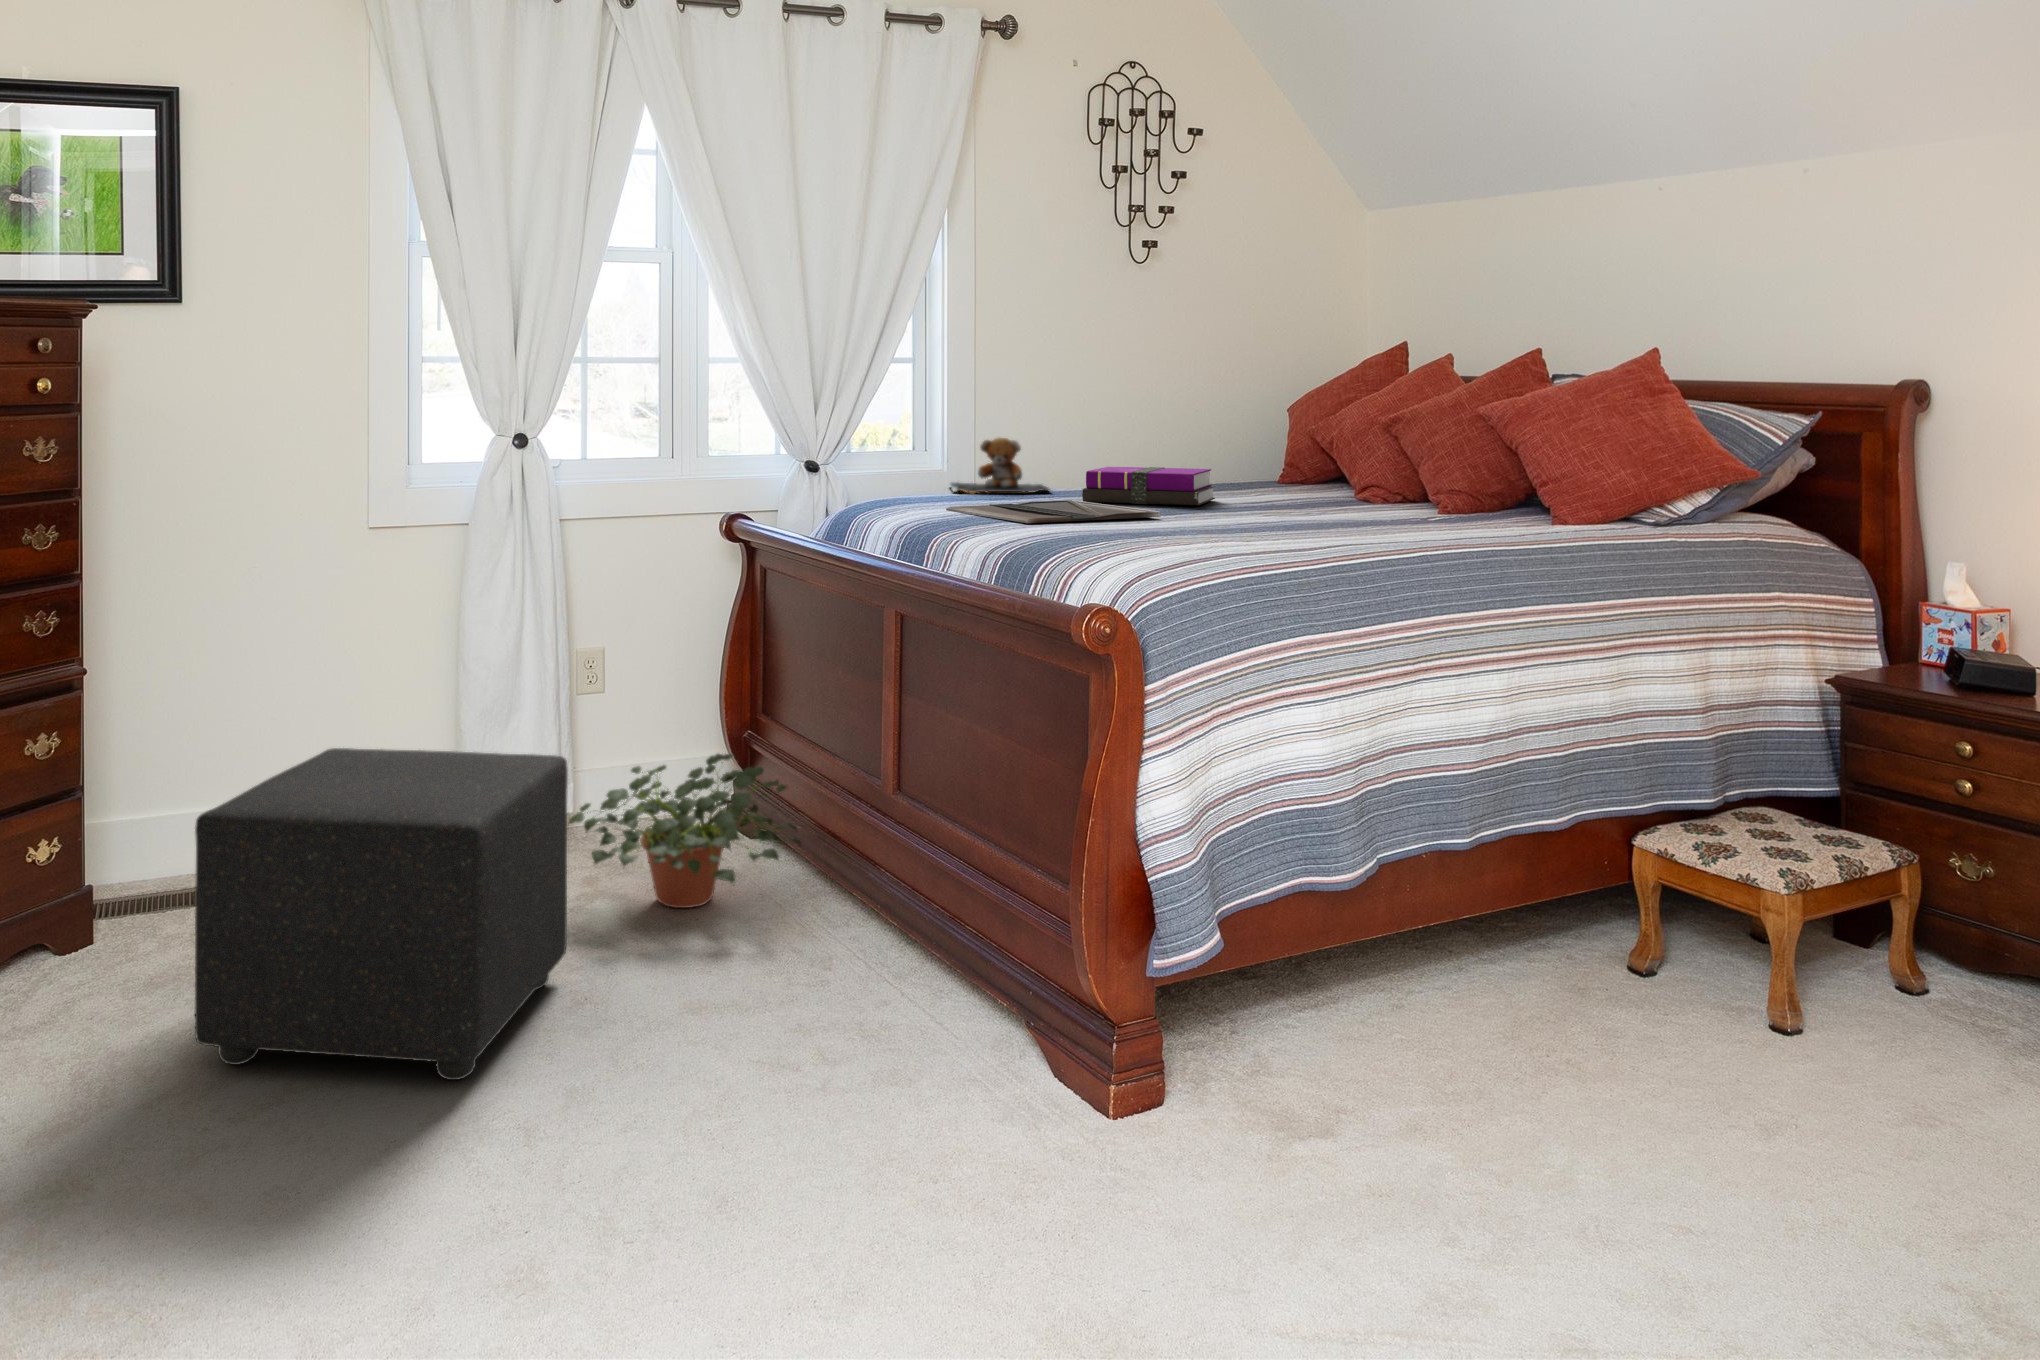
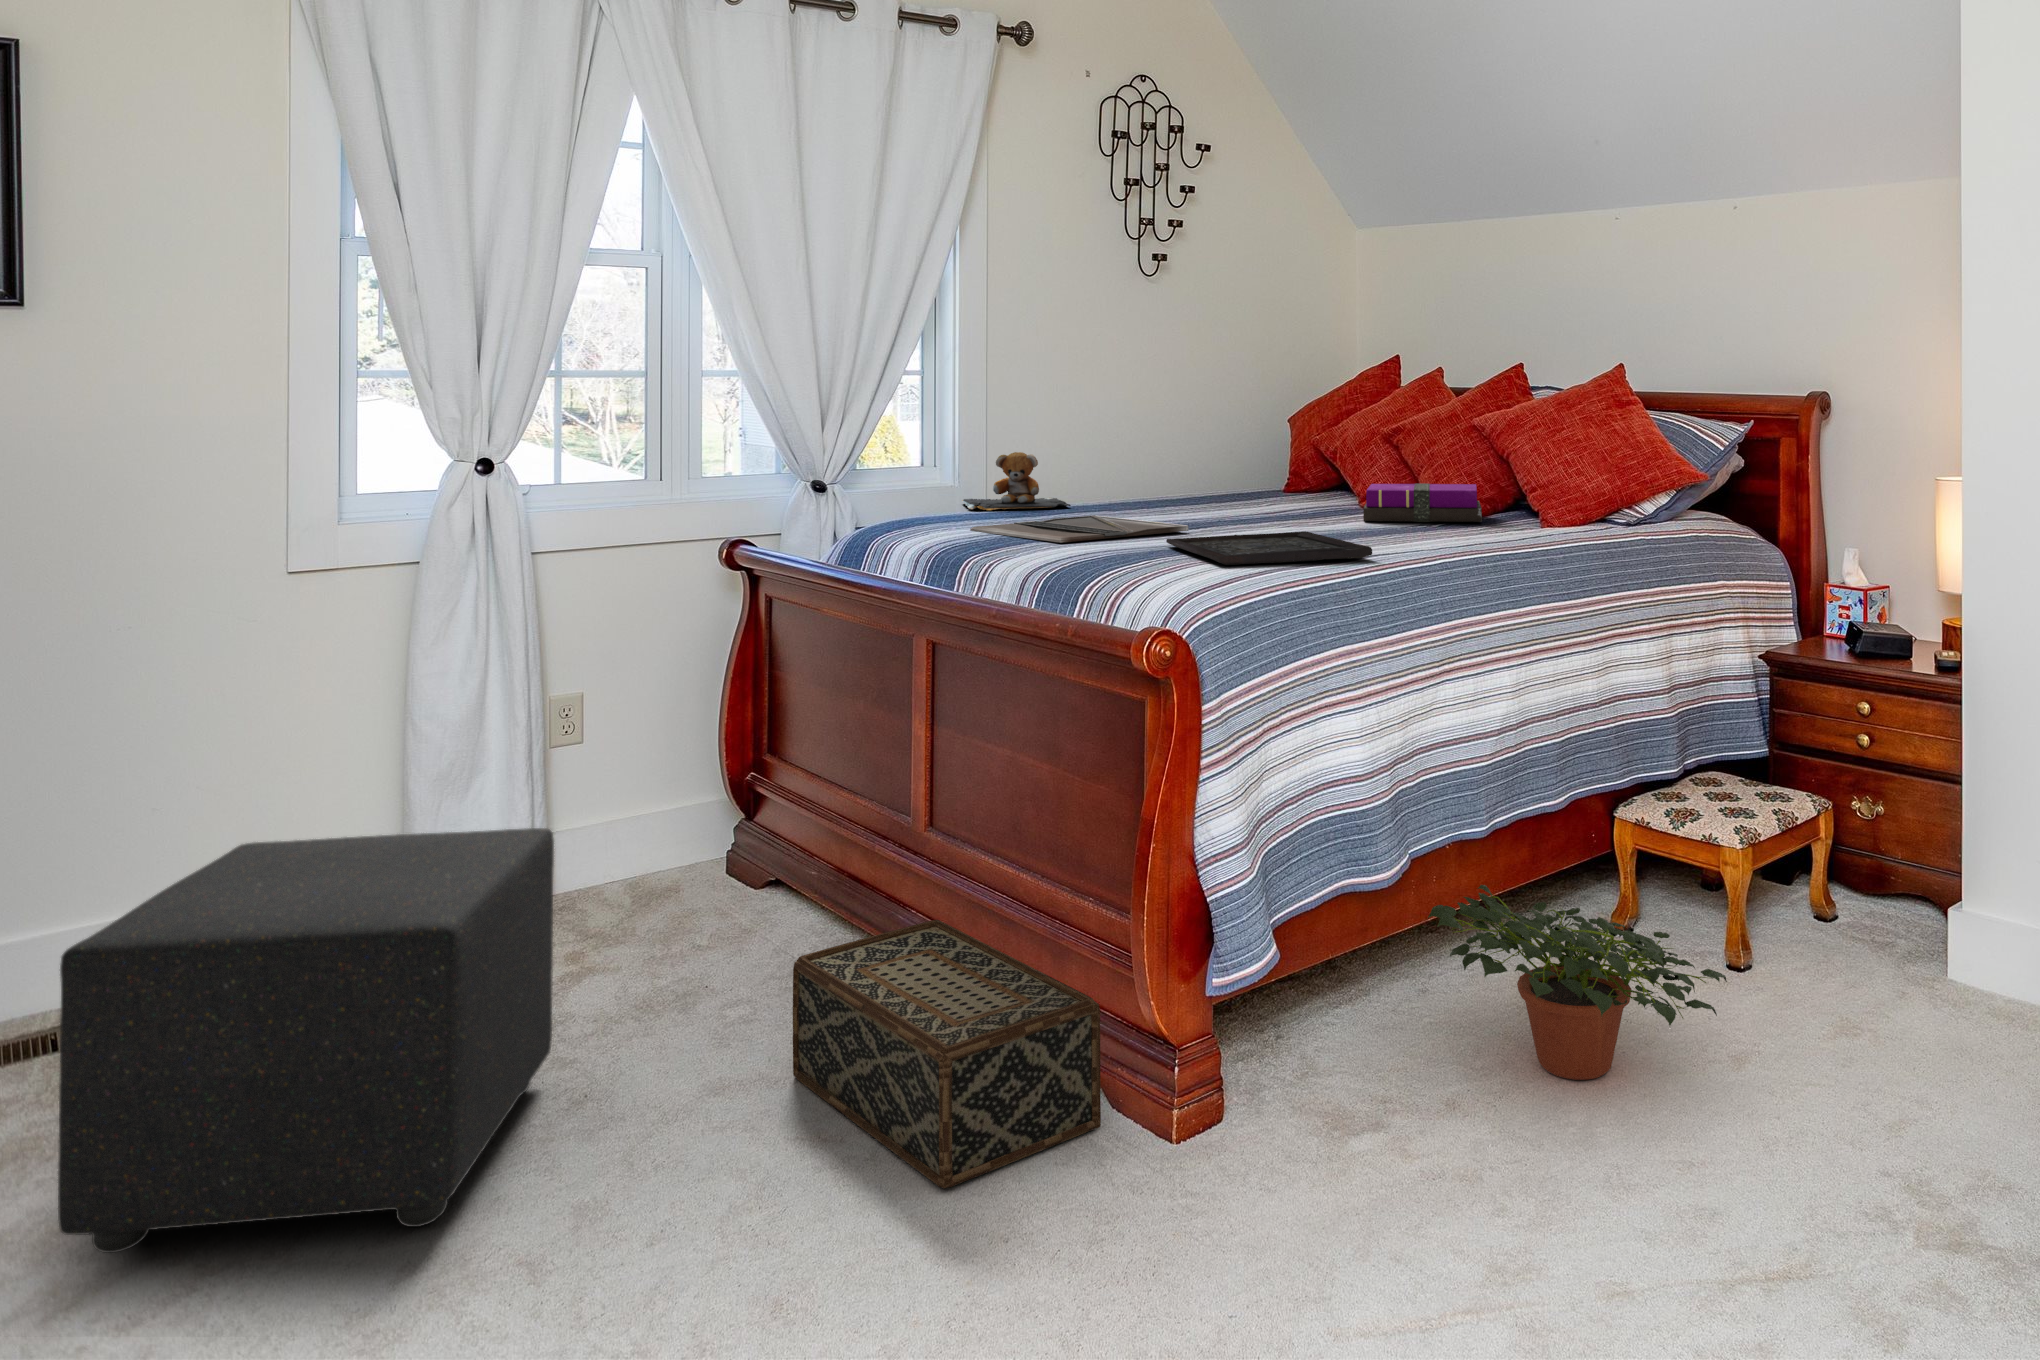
notebook: present [1082,467,1215,505] -> present [1363,484,1482,522]
tray: none [1131,520,1342,548] -> present [1166,531,1372,565]
potted plant: present [568,754,801,908] -> present [1428,885,1727,1080]
woven basket: none [768,874,1044,1116] -> present [793,920,1101,1188]

